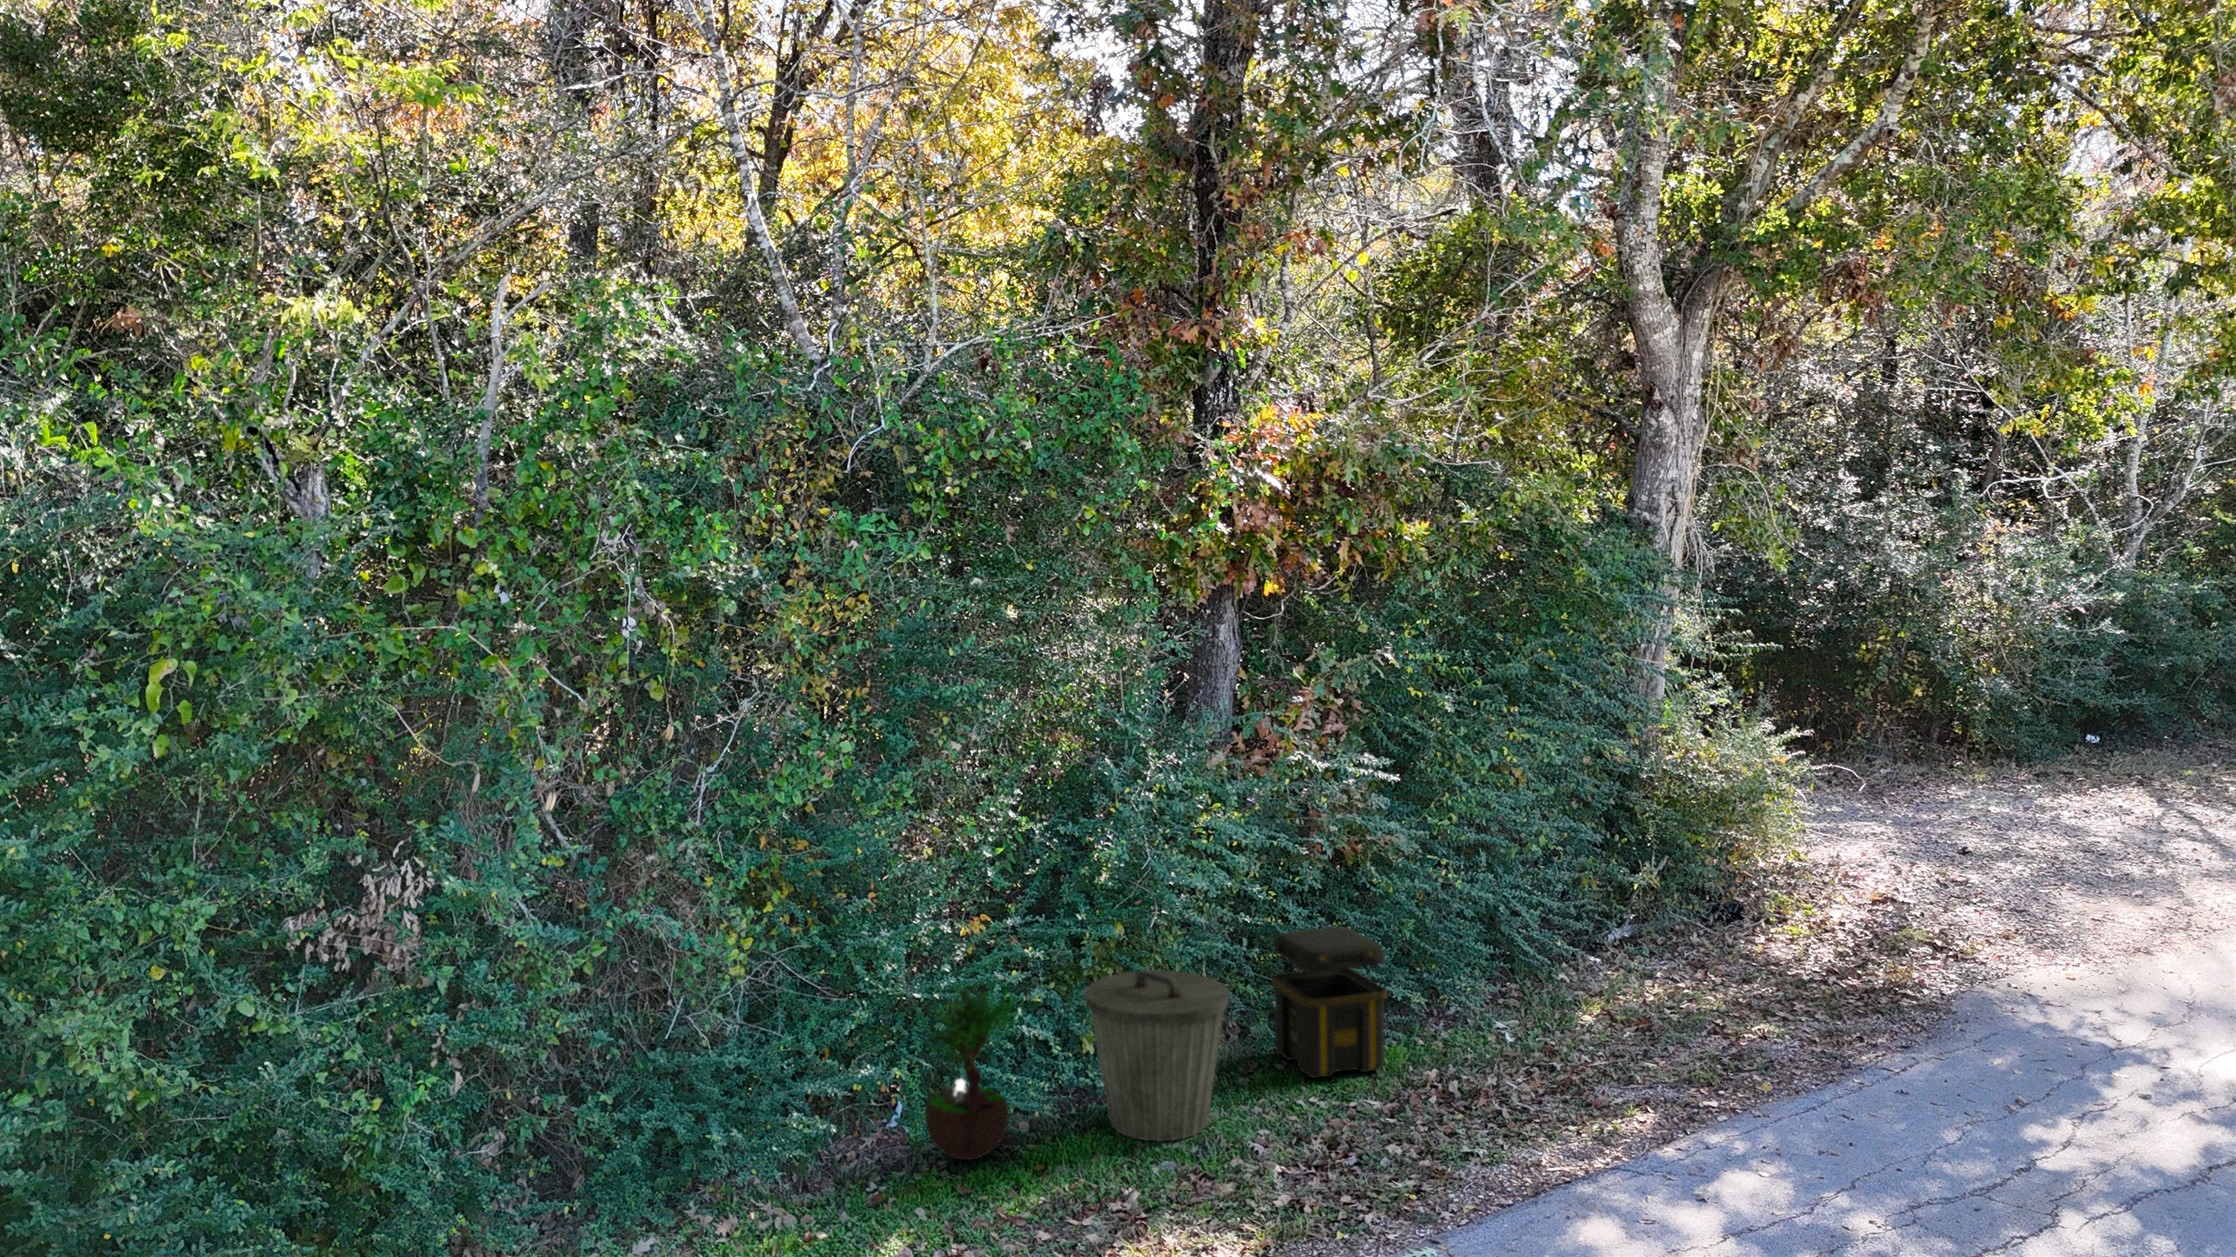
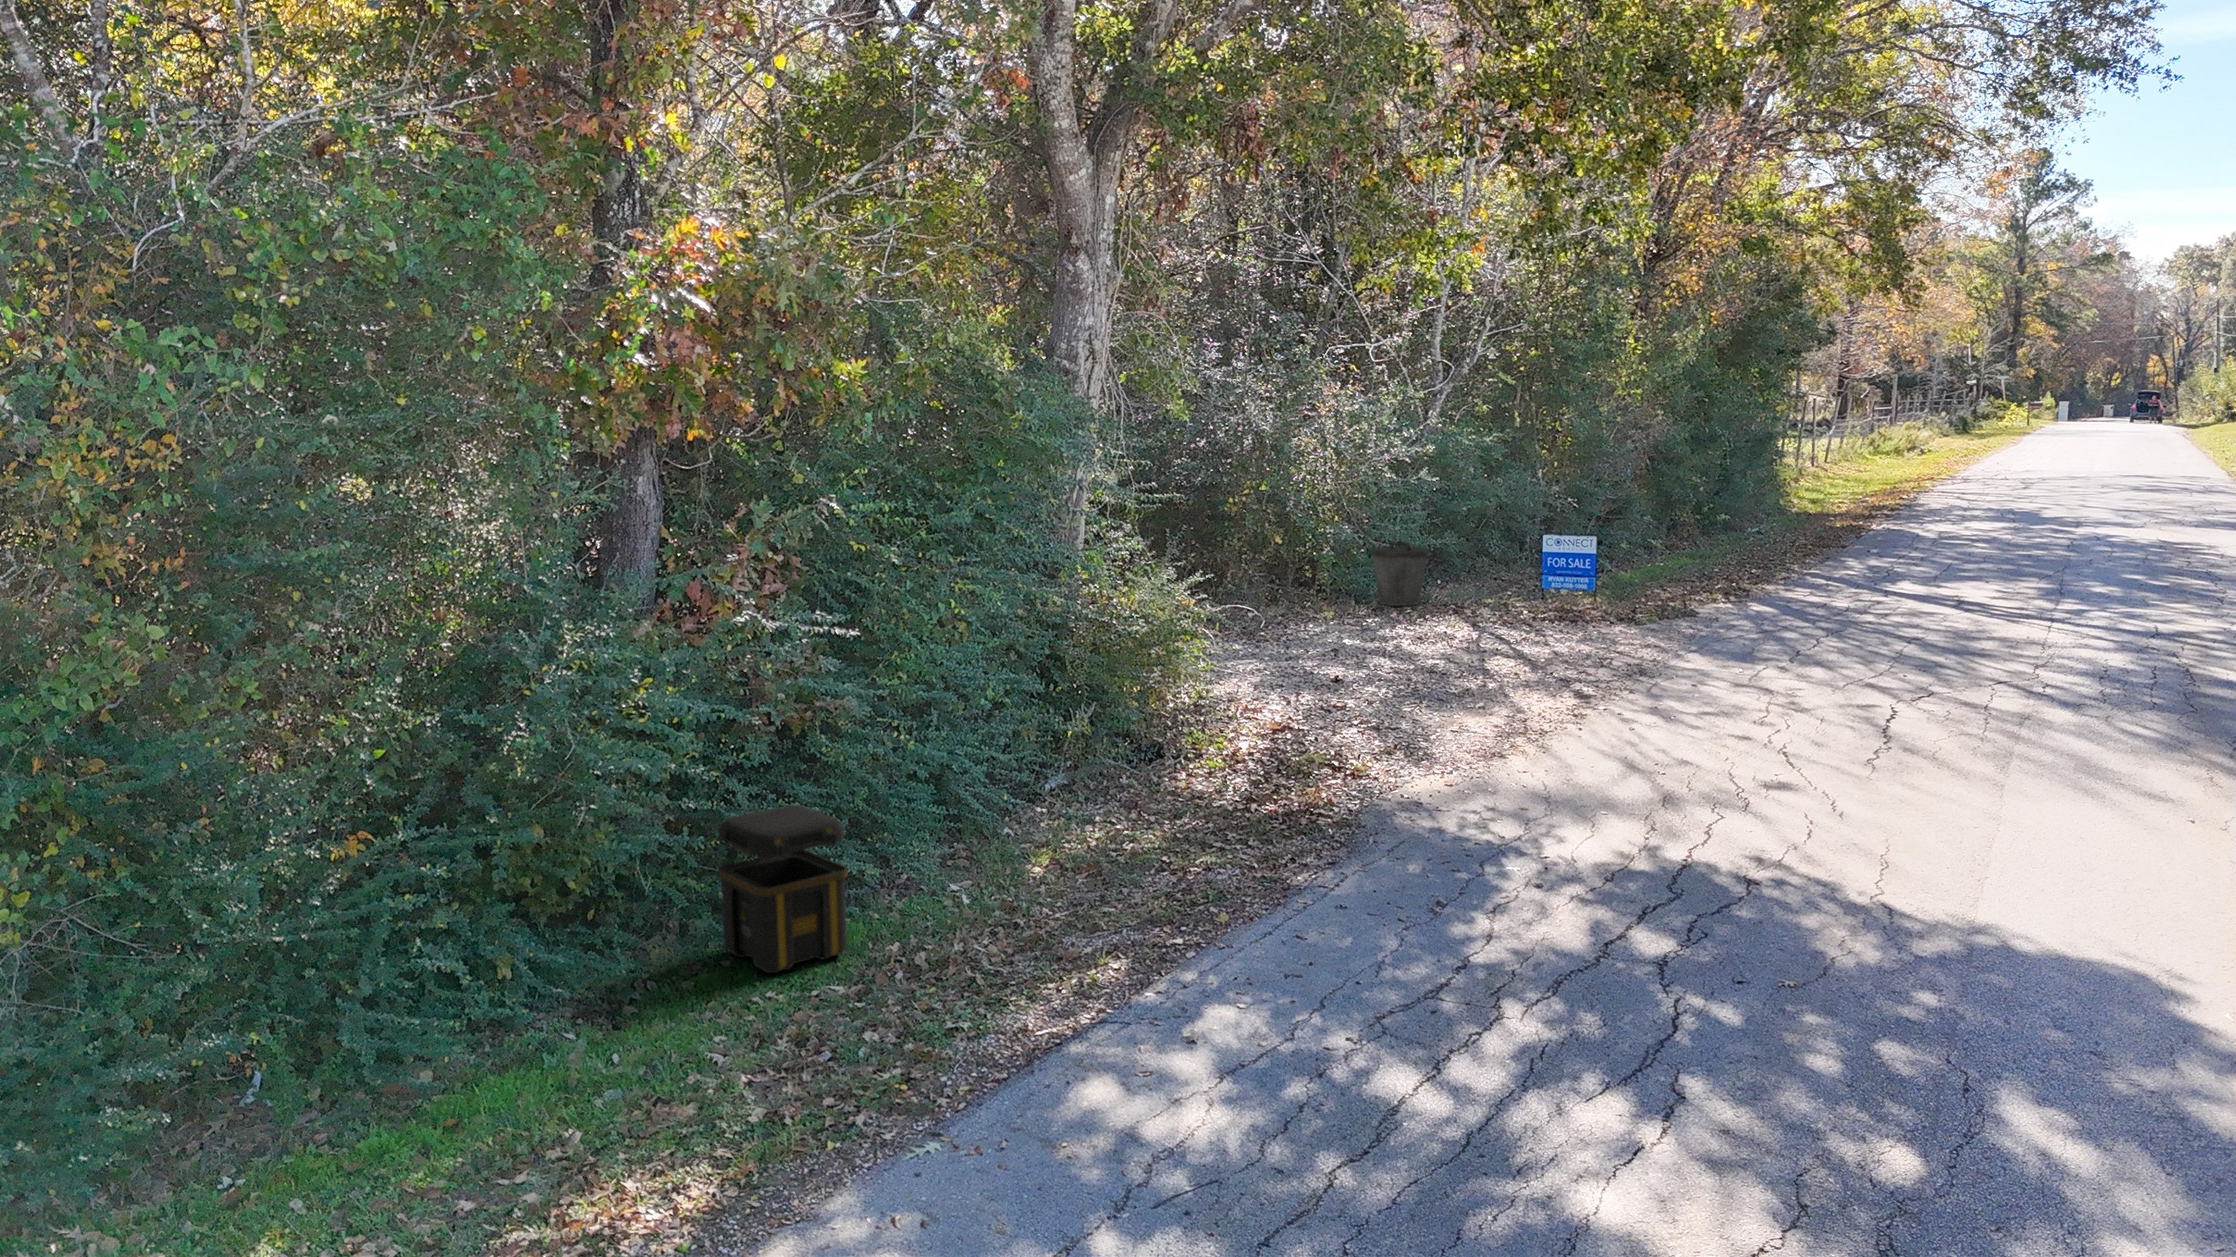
trash can: present [1085,969,1229,1142] -> present [1370,542,1430,606]
potted tree: present [914,982,1020,1160] -> none [278,911,428,1137]

